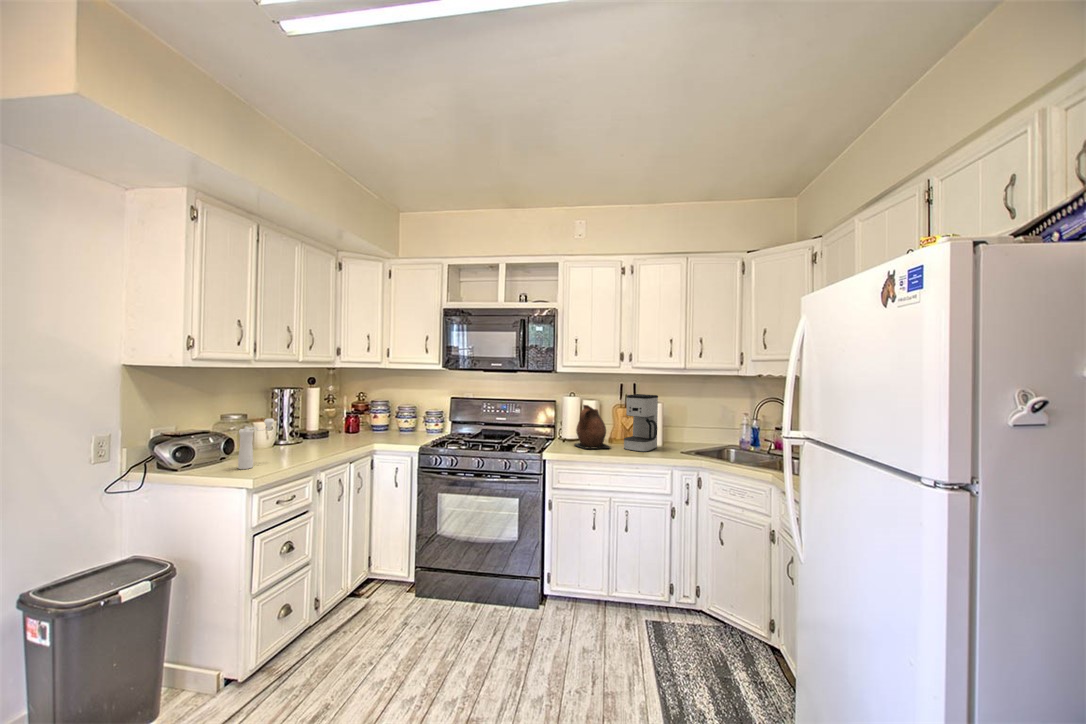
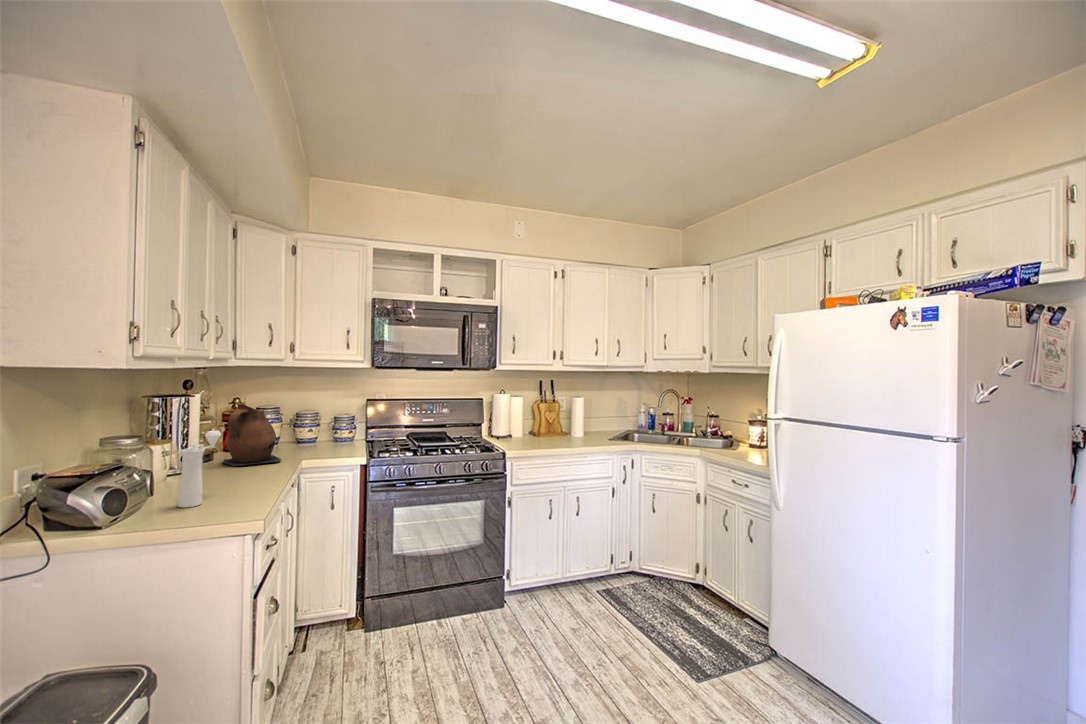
coffee maker: present [624,394,658,452] -> none [562,391,591,443]
ceramic pitcher: present [575,405,610,448] -> present [223,404,281,466]

